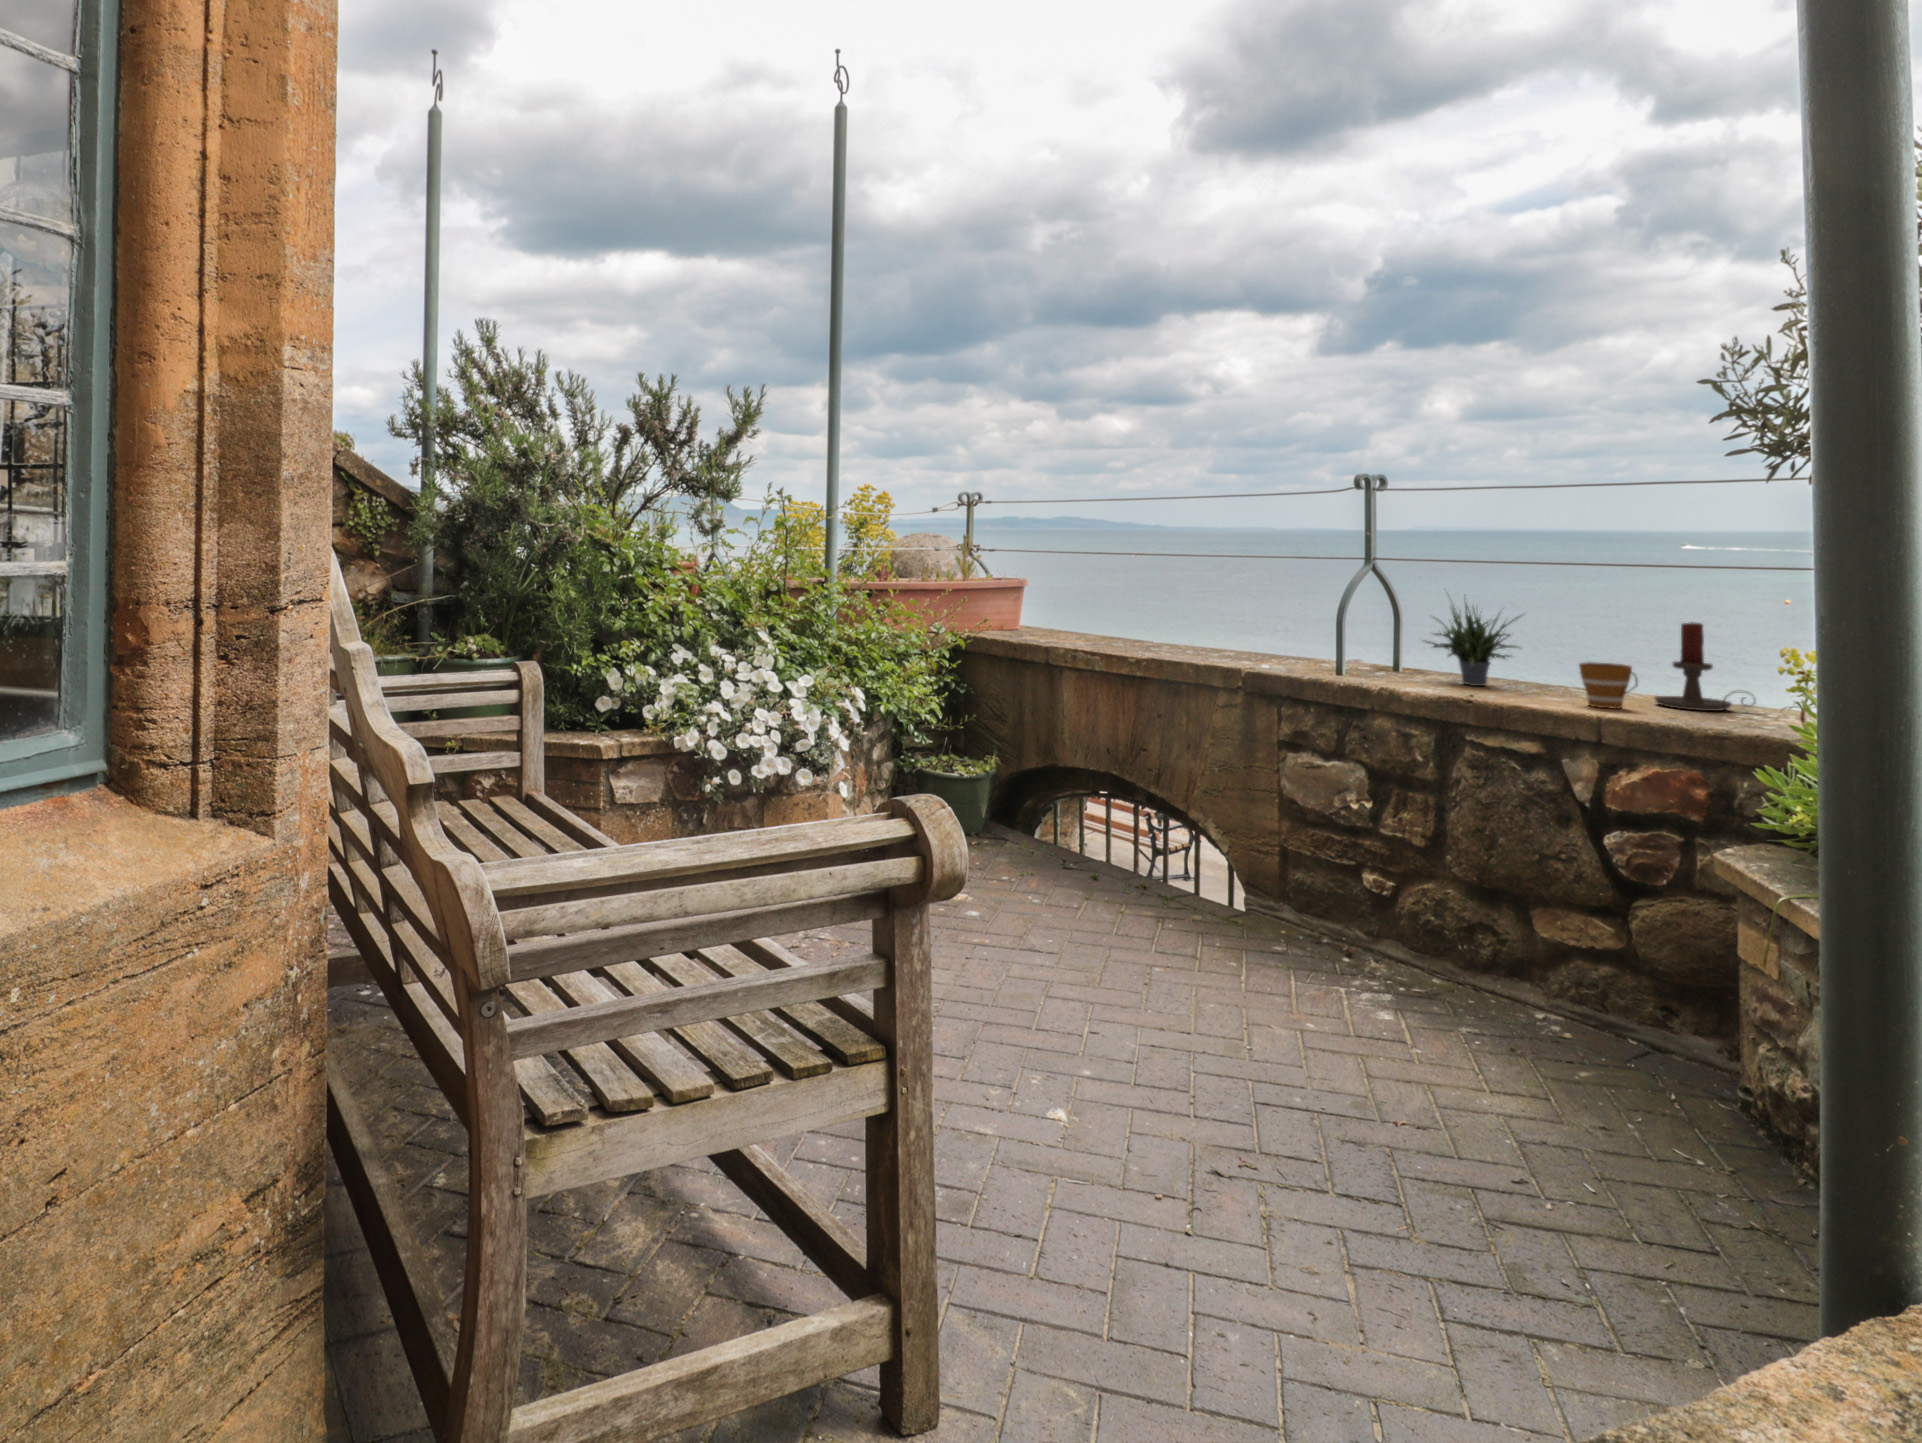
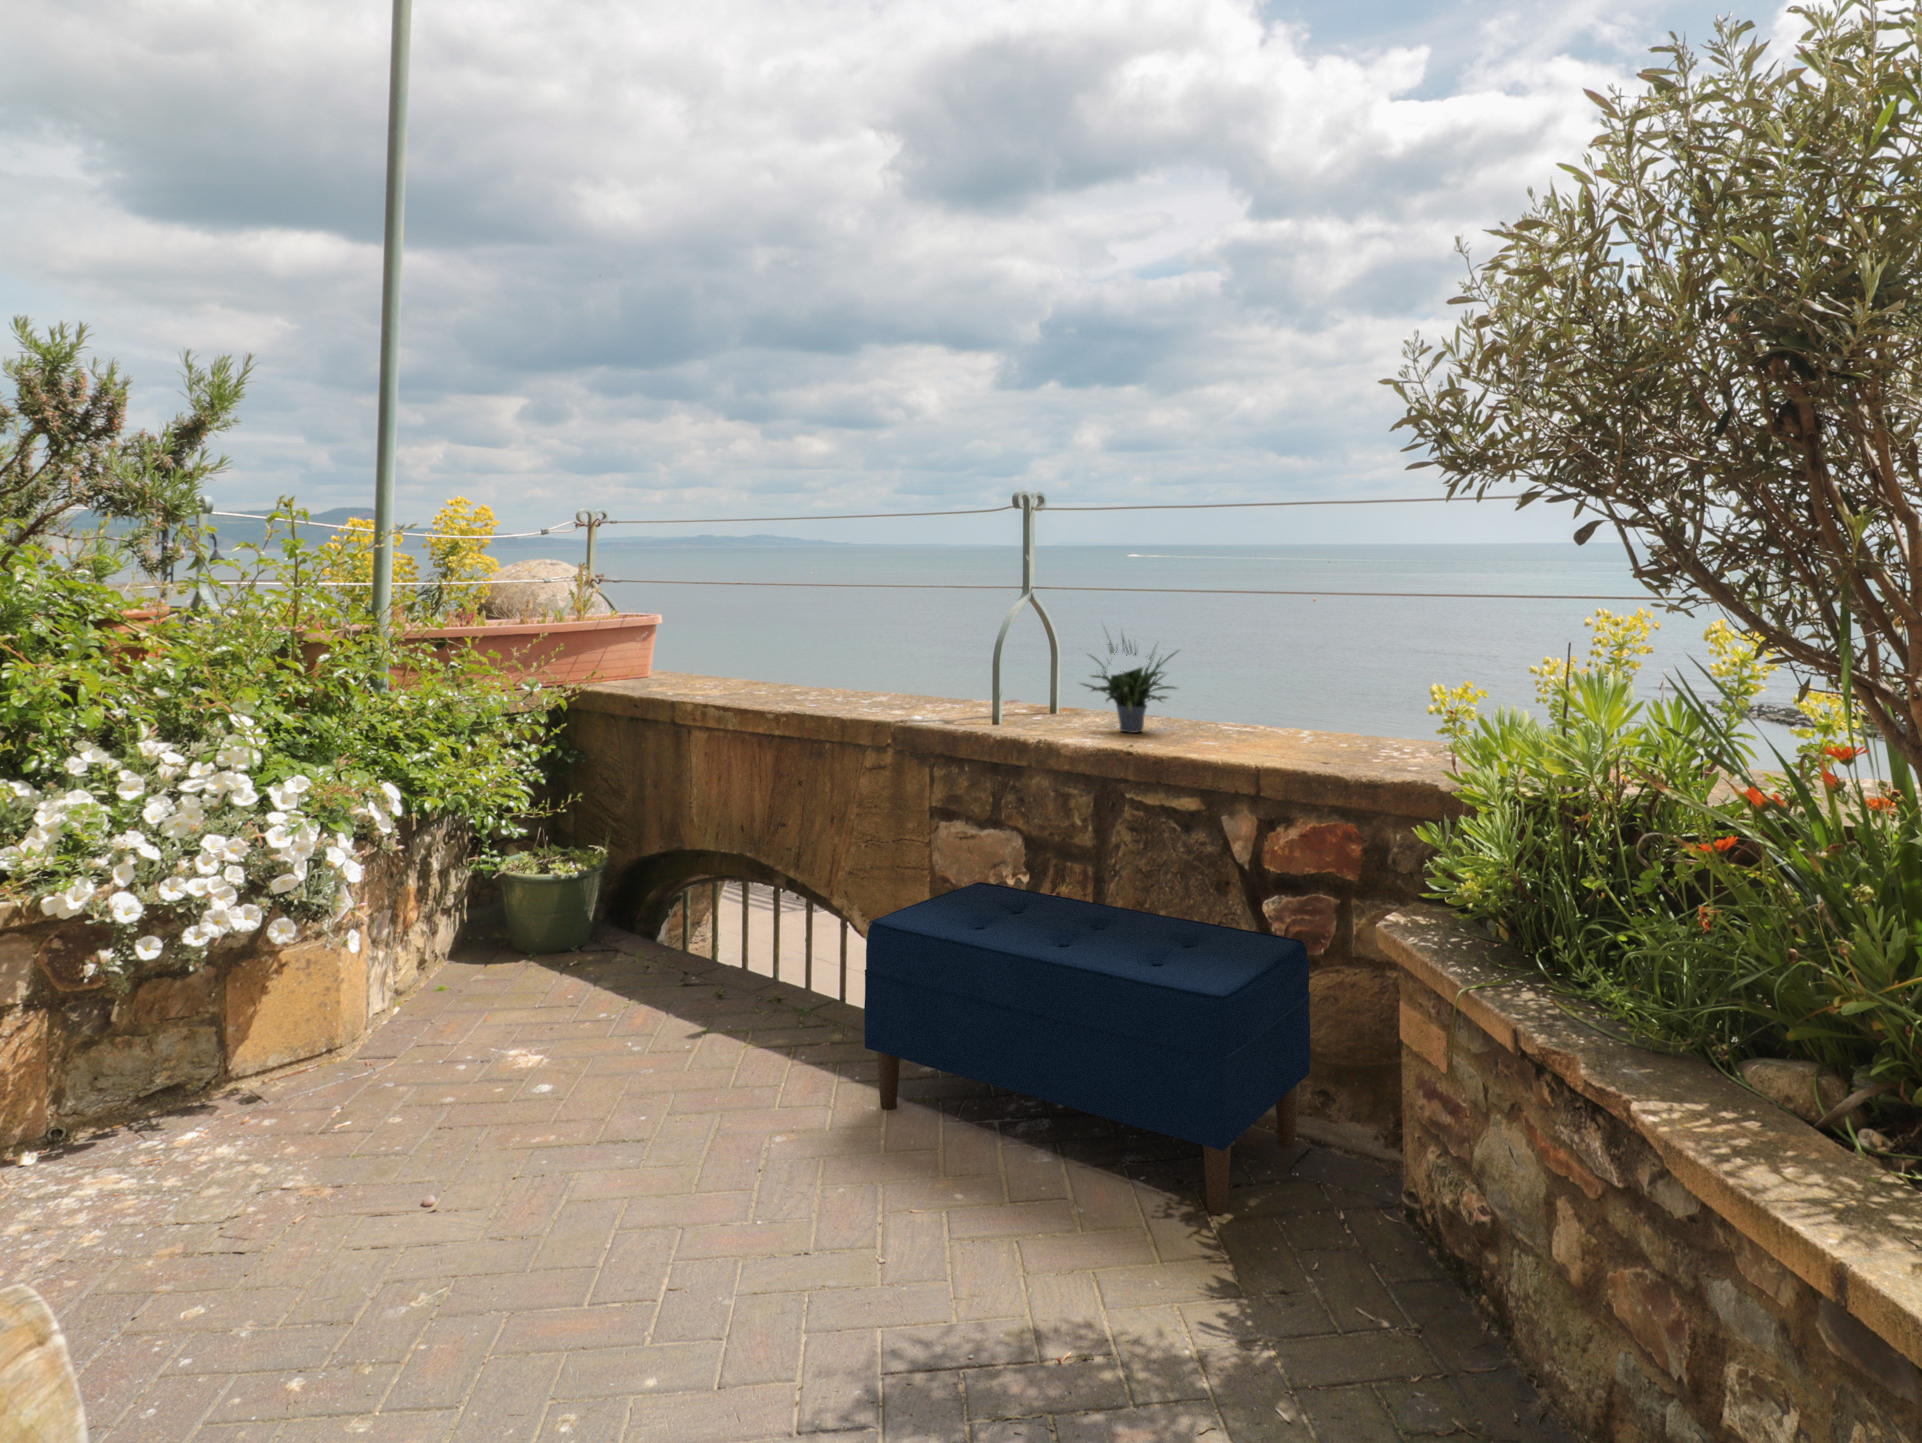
candle holder: present [1654,622,1755,711] -> none [1298,653,1385,748]
cup: present [1579,662,1638,709] -> none [1234,703,1289,755]
bench: none [1224,802,1655,1076] -> present [864,882,1310,1214]

